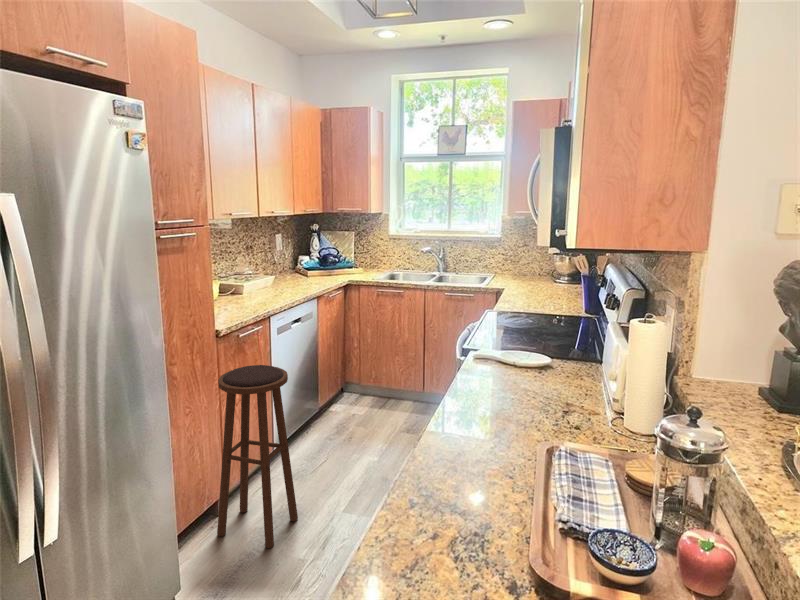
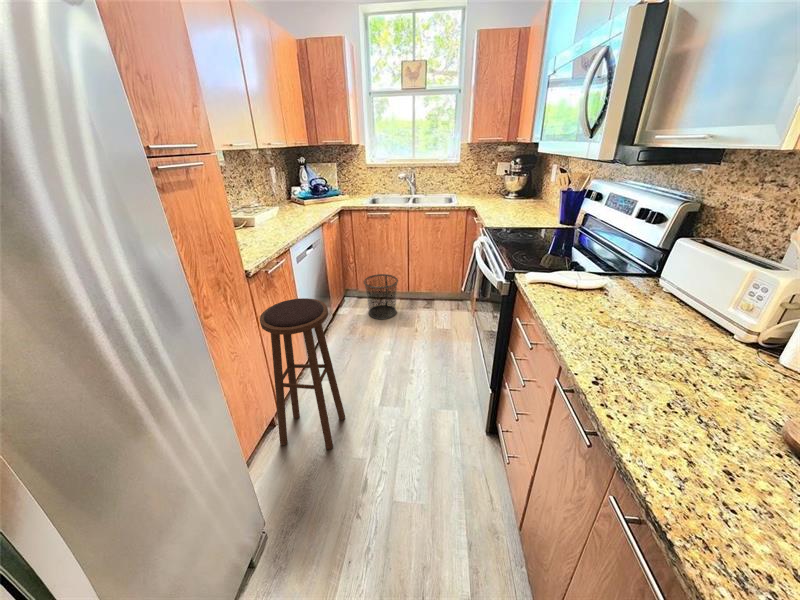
waste bin: none [363,364,406,421] -> present [364,274,398,319]

